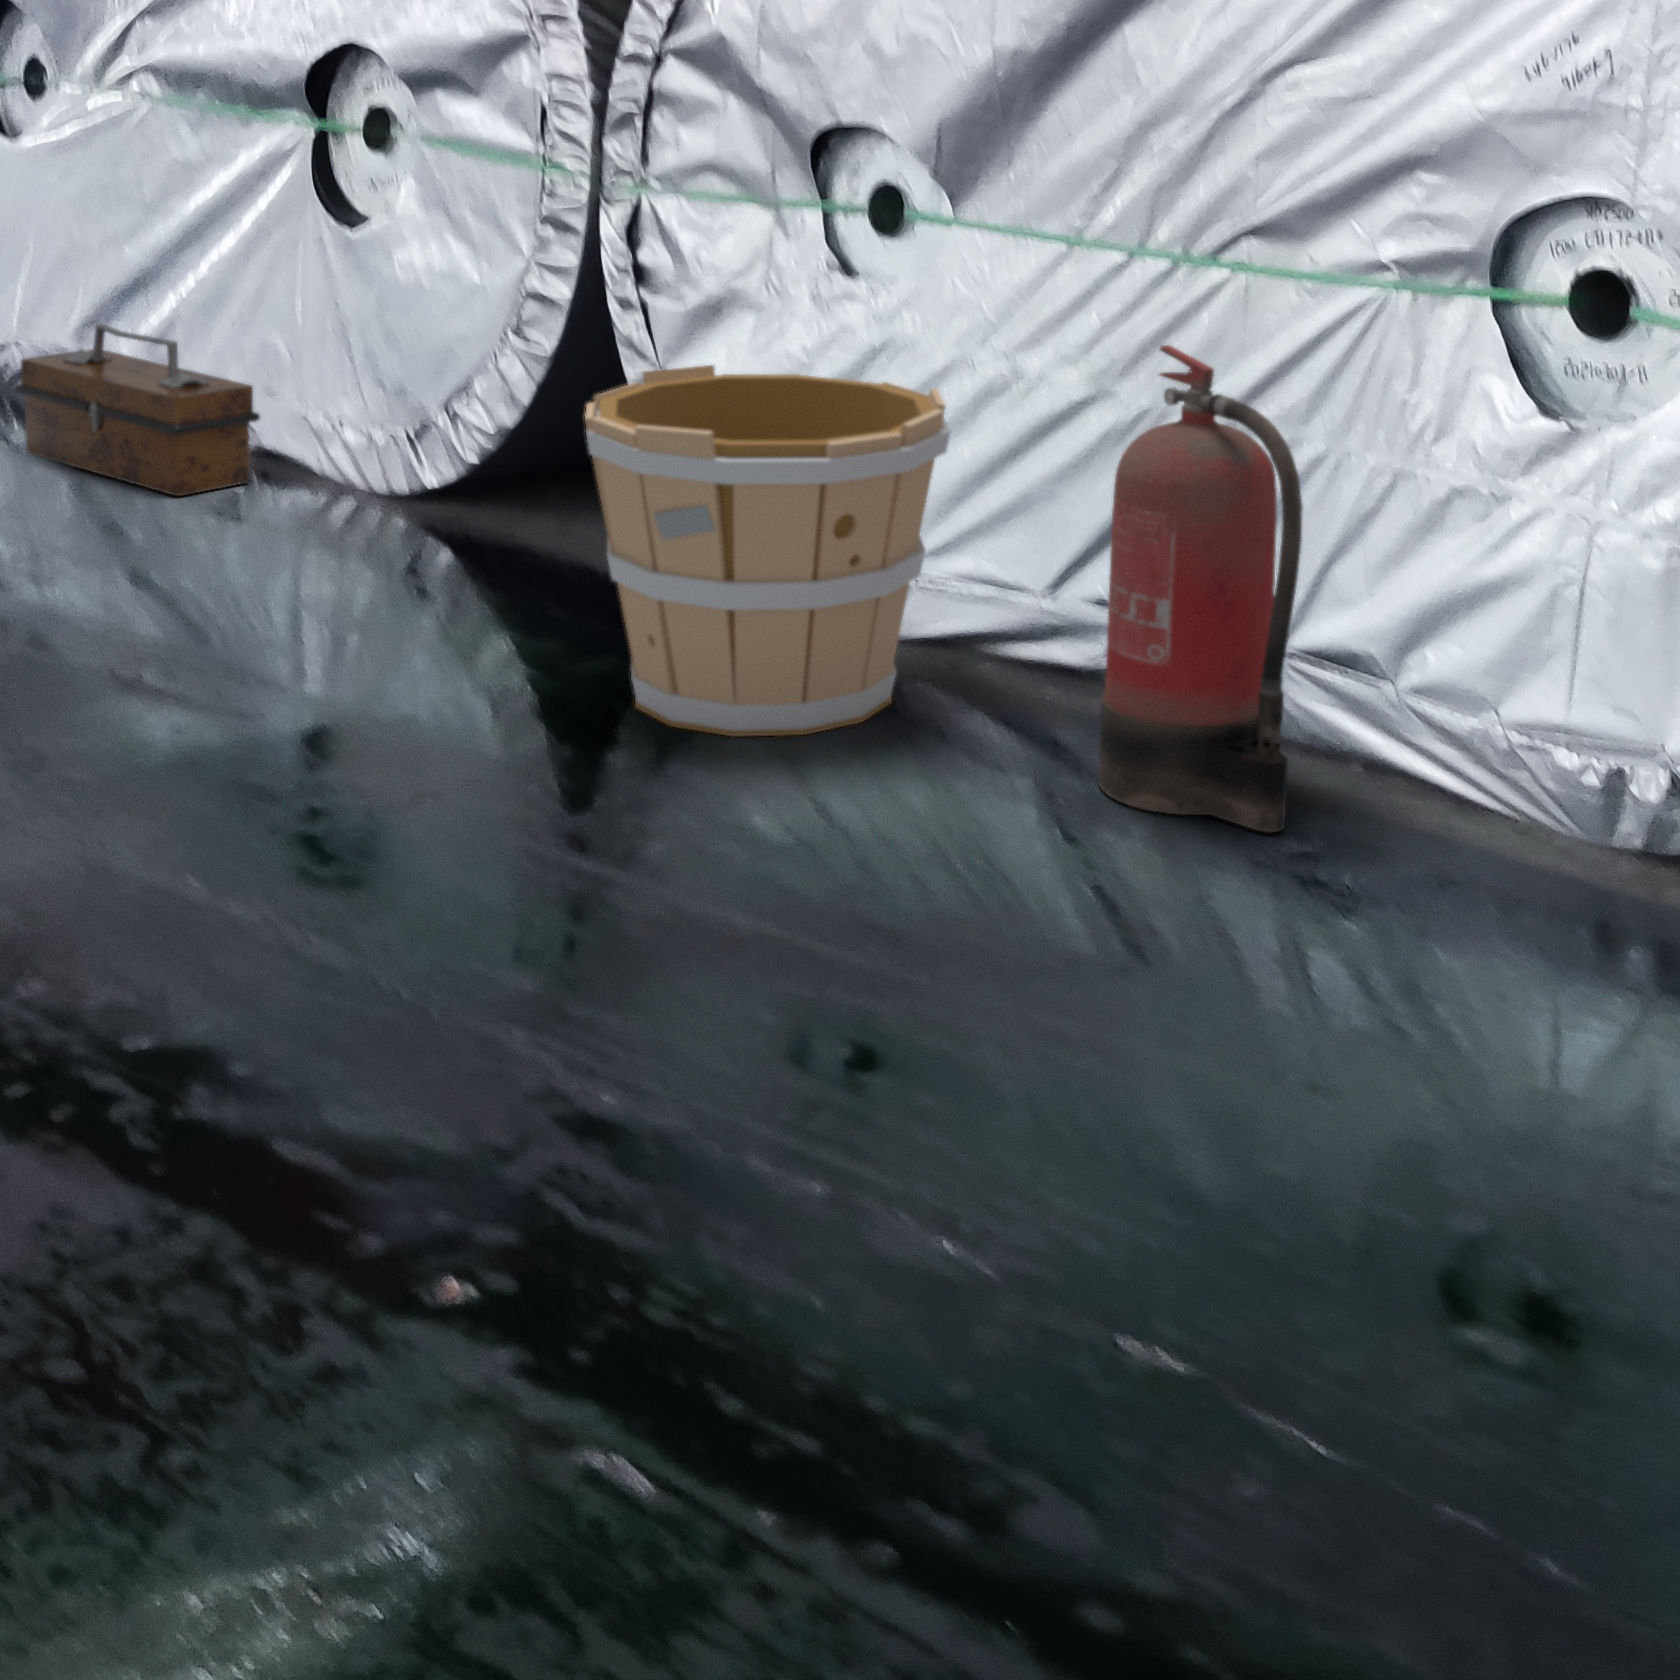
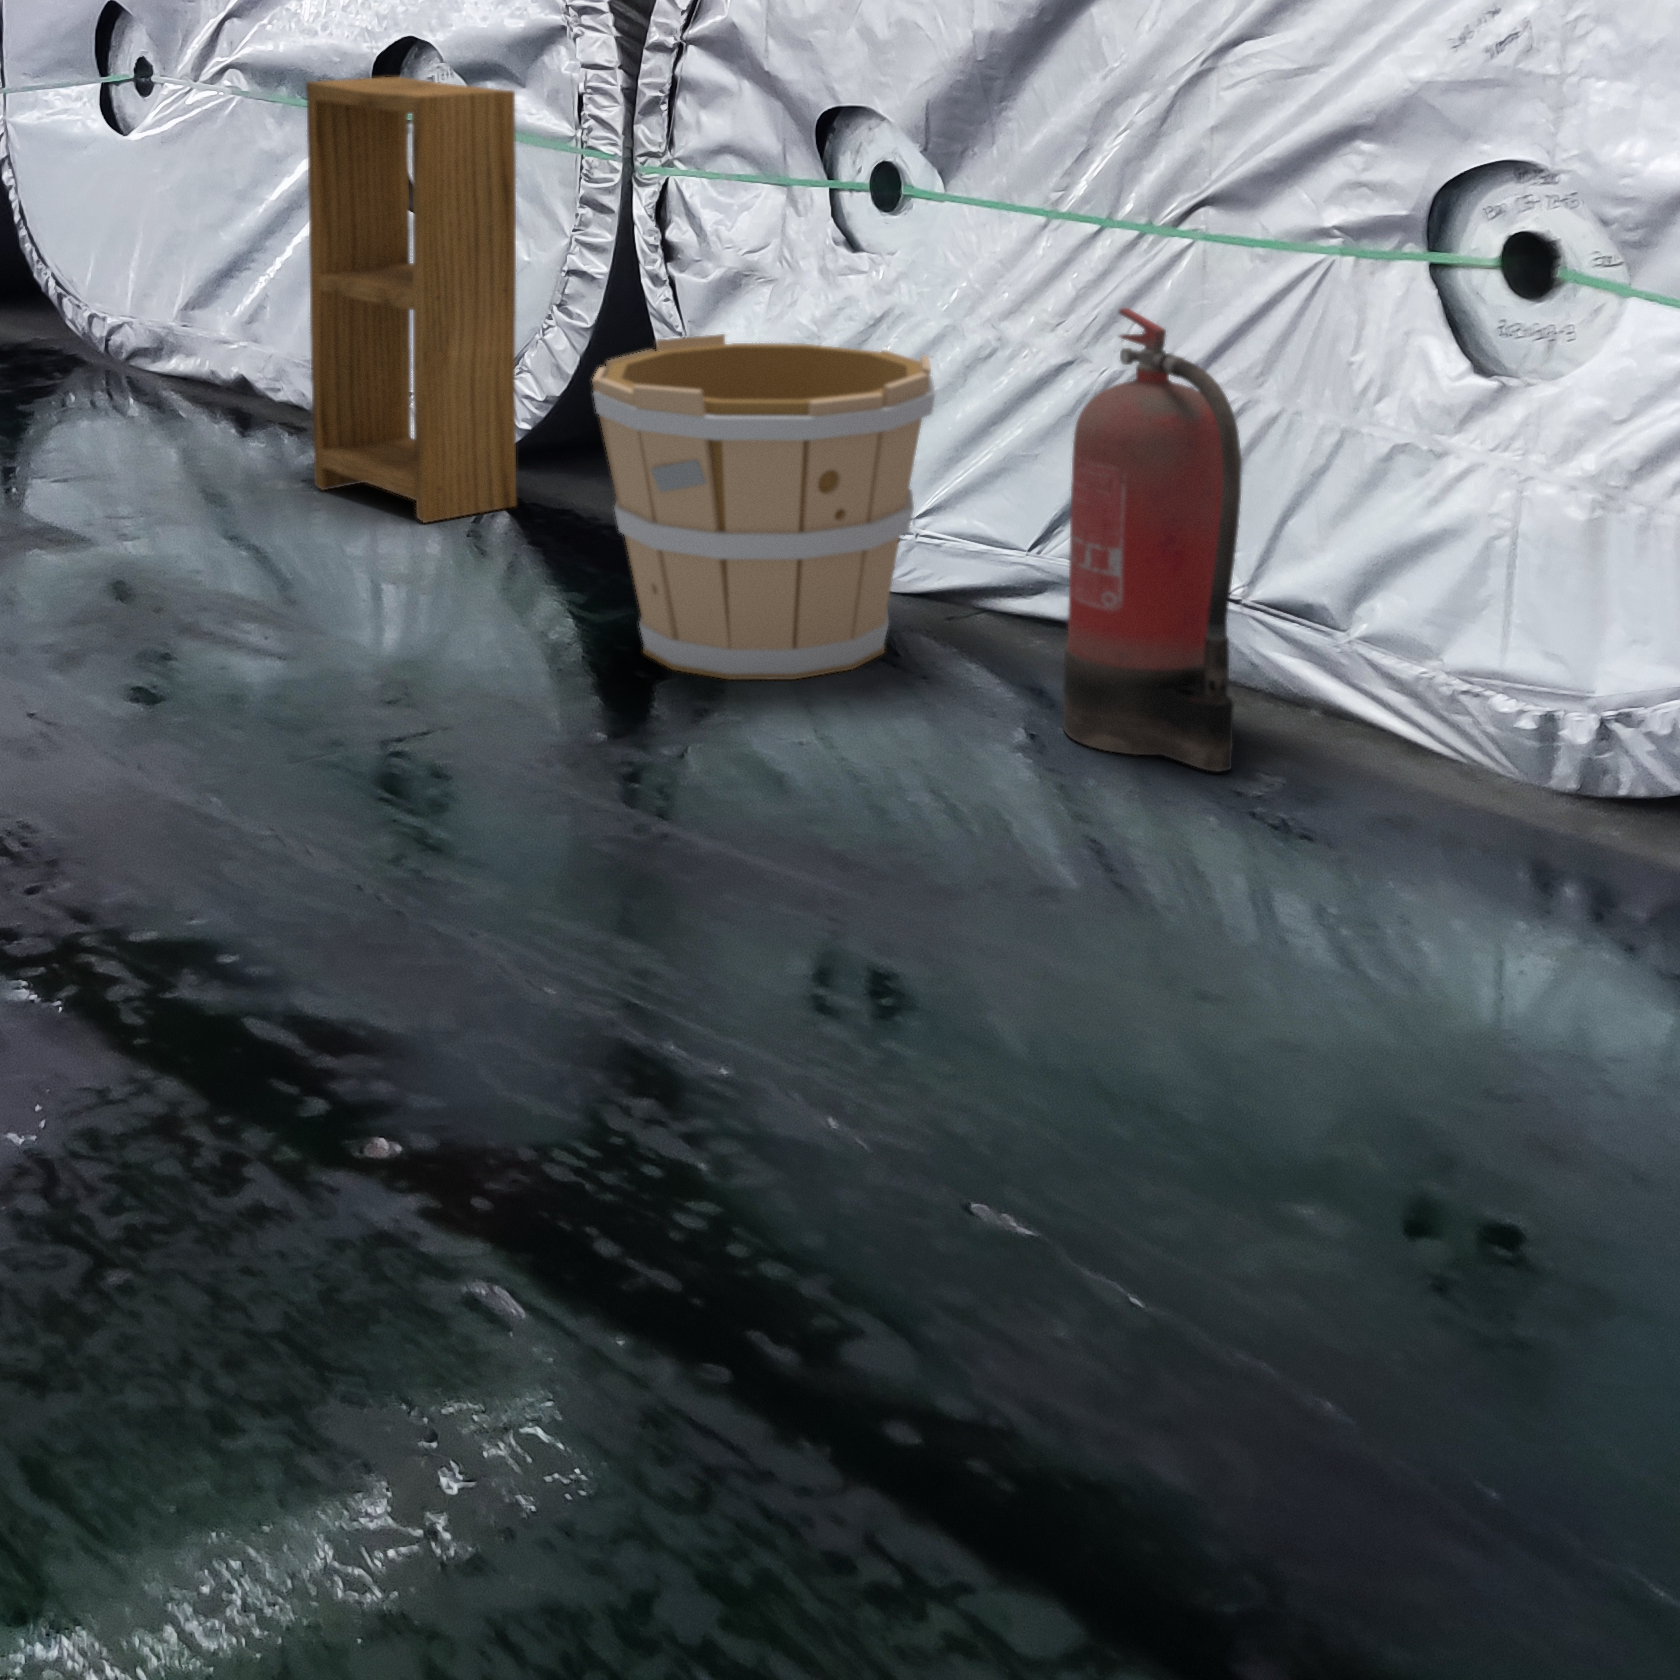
shelving unit: none [236,83,469,560] -> present [306,77,516,522]
toolbox: present [15,324,260,497] -> none [120,306,338,467]

